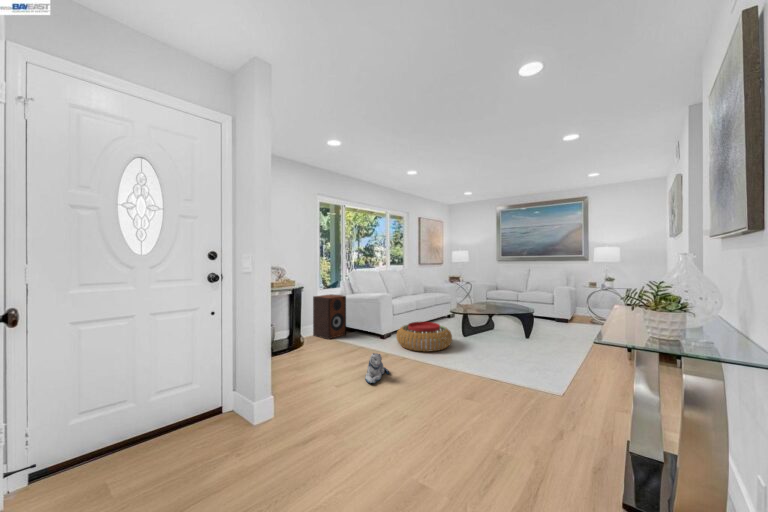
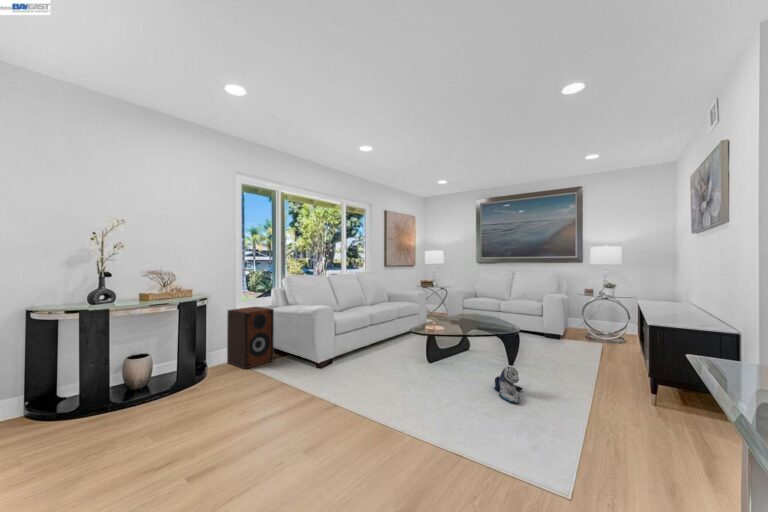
pouf: present [397,322,452,352] -> none [334,344,410,389]
plush toy: present [365,353,389,384] -> present [494,367,522,403]

